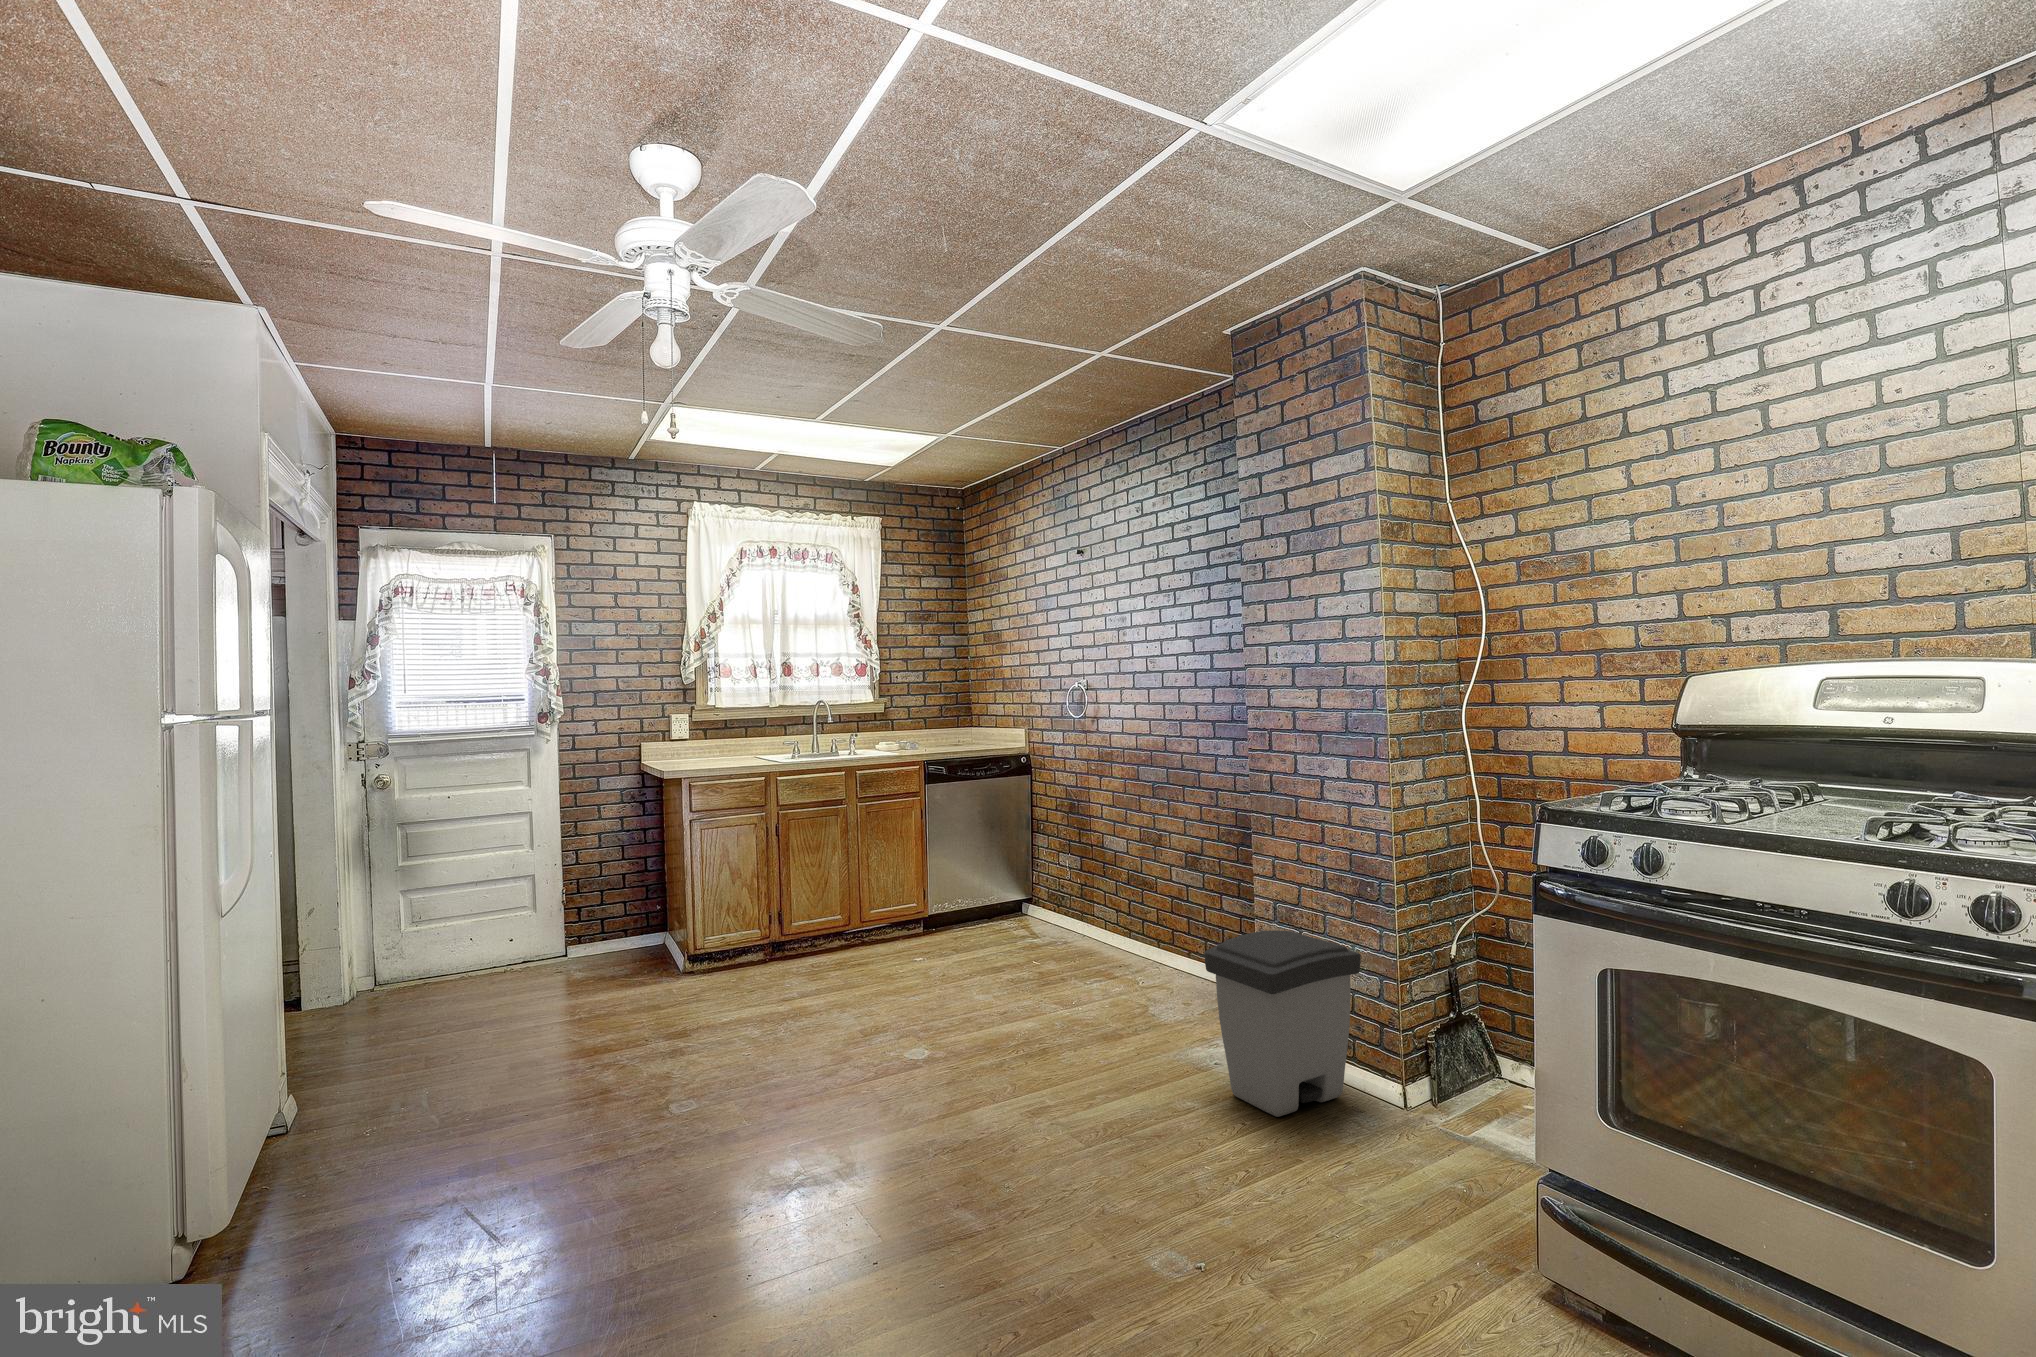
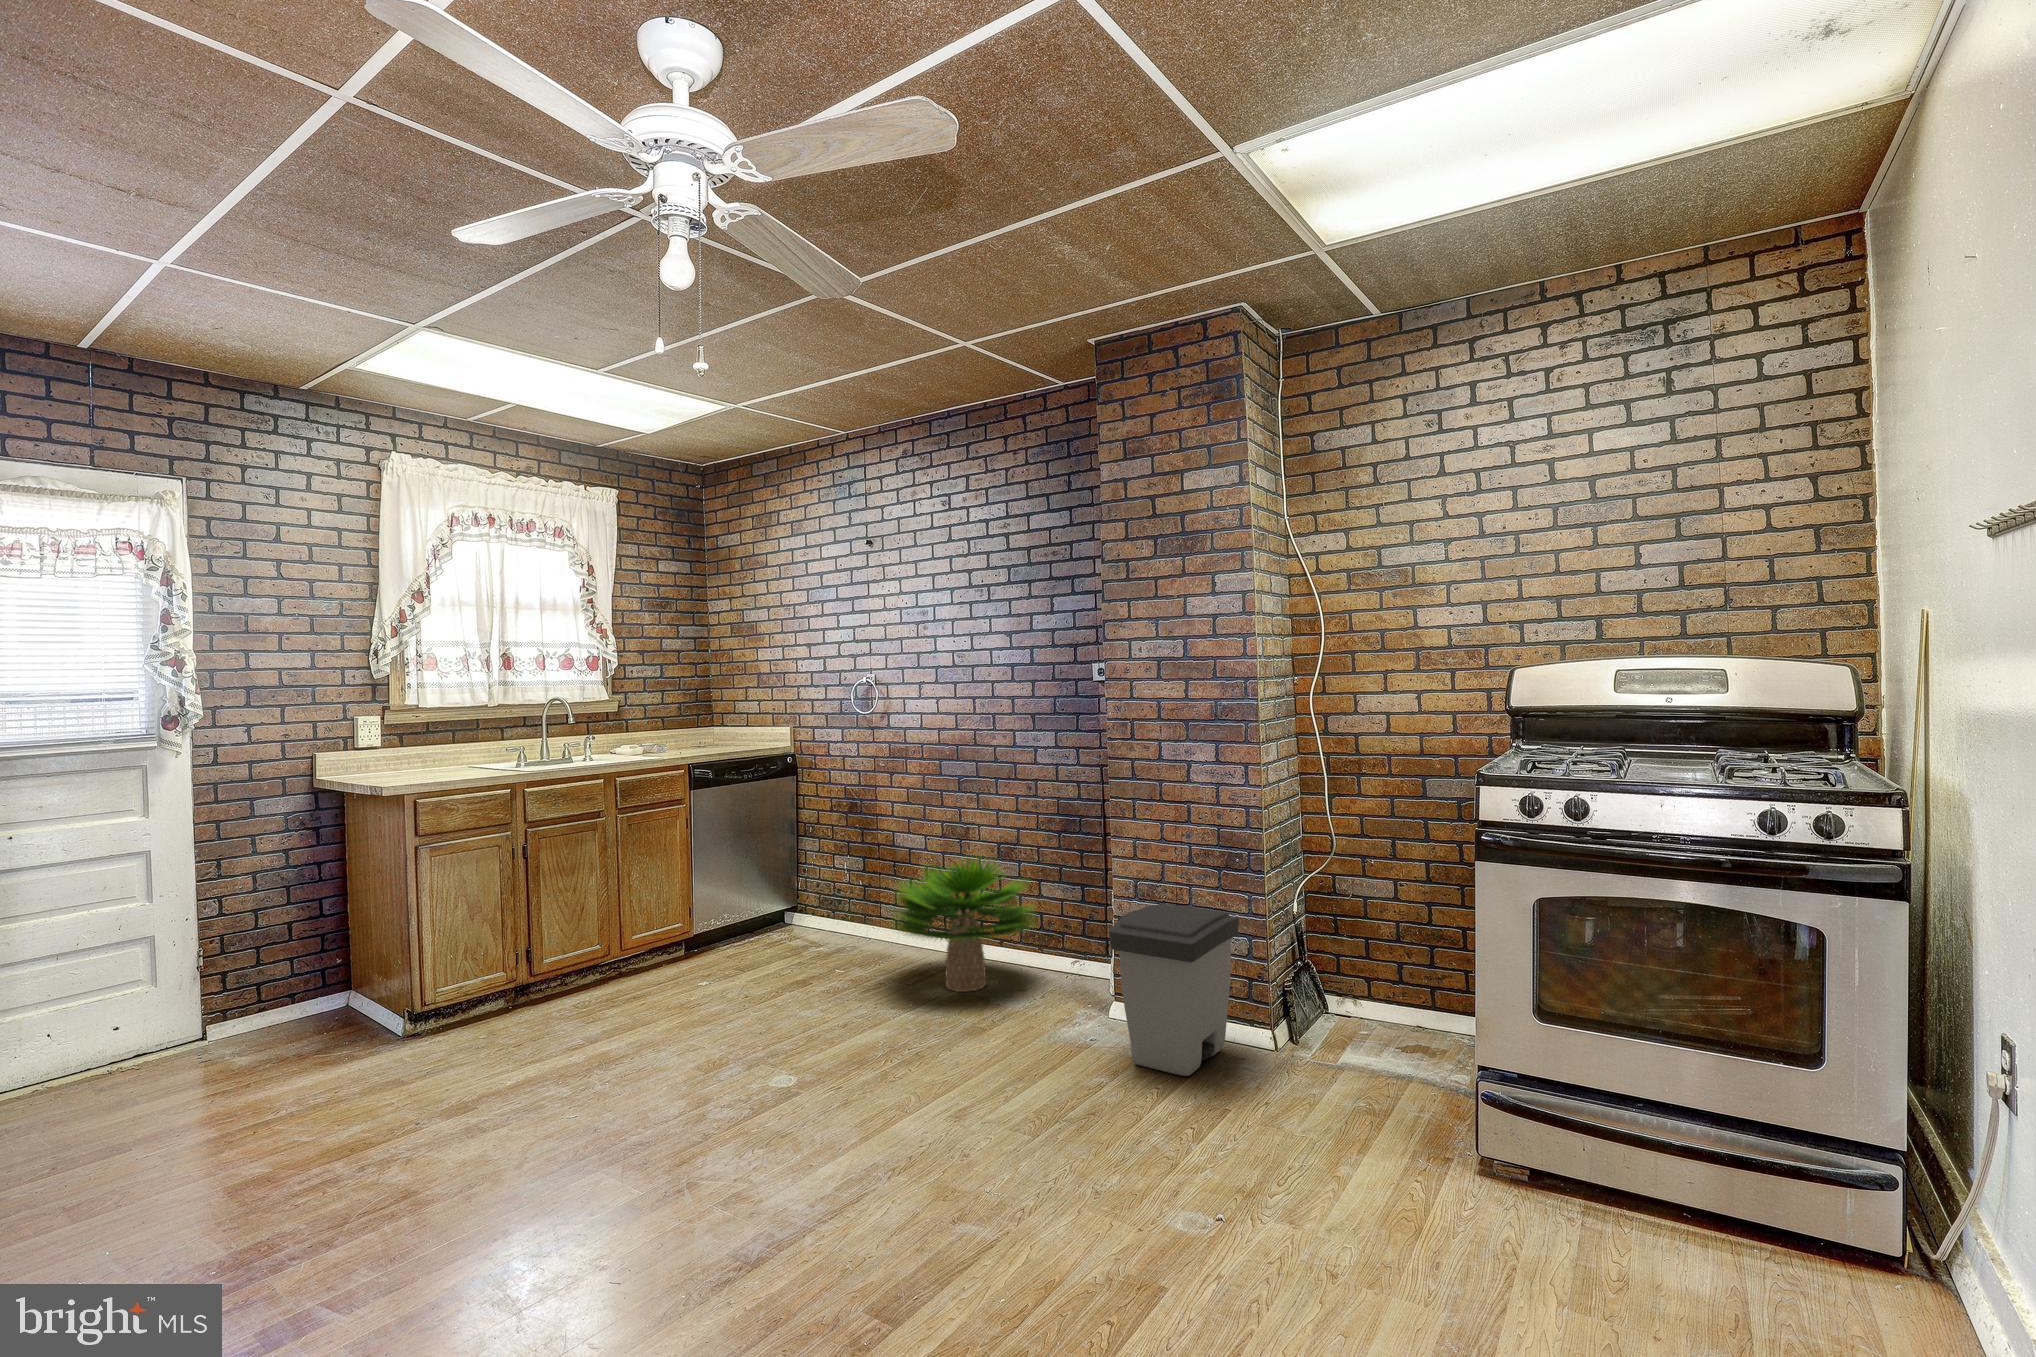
potted plant: none [1052,861,1213,1000] -> present [896,857,1036,992]

